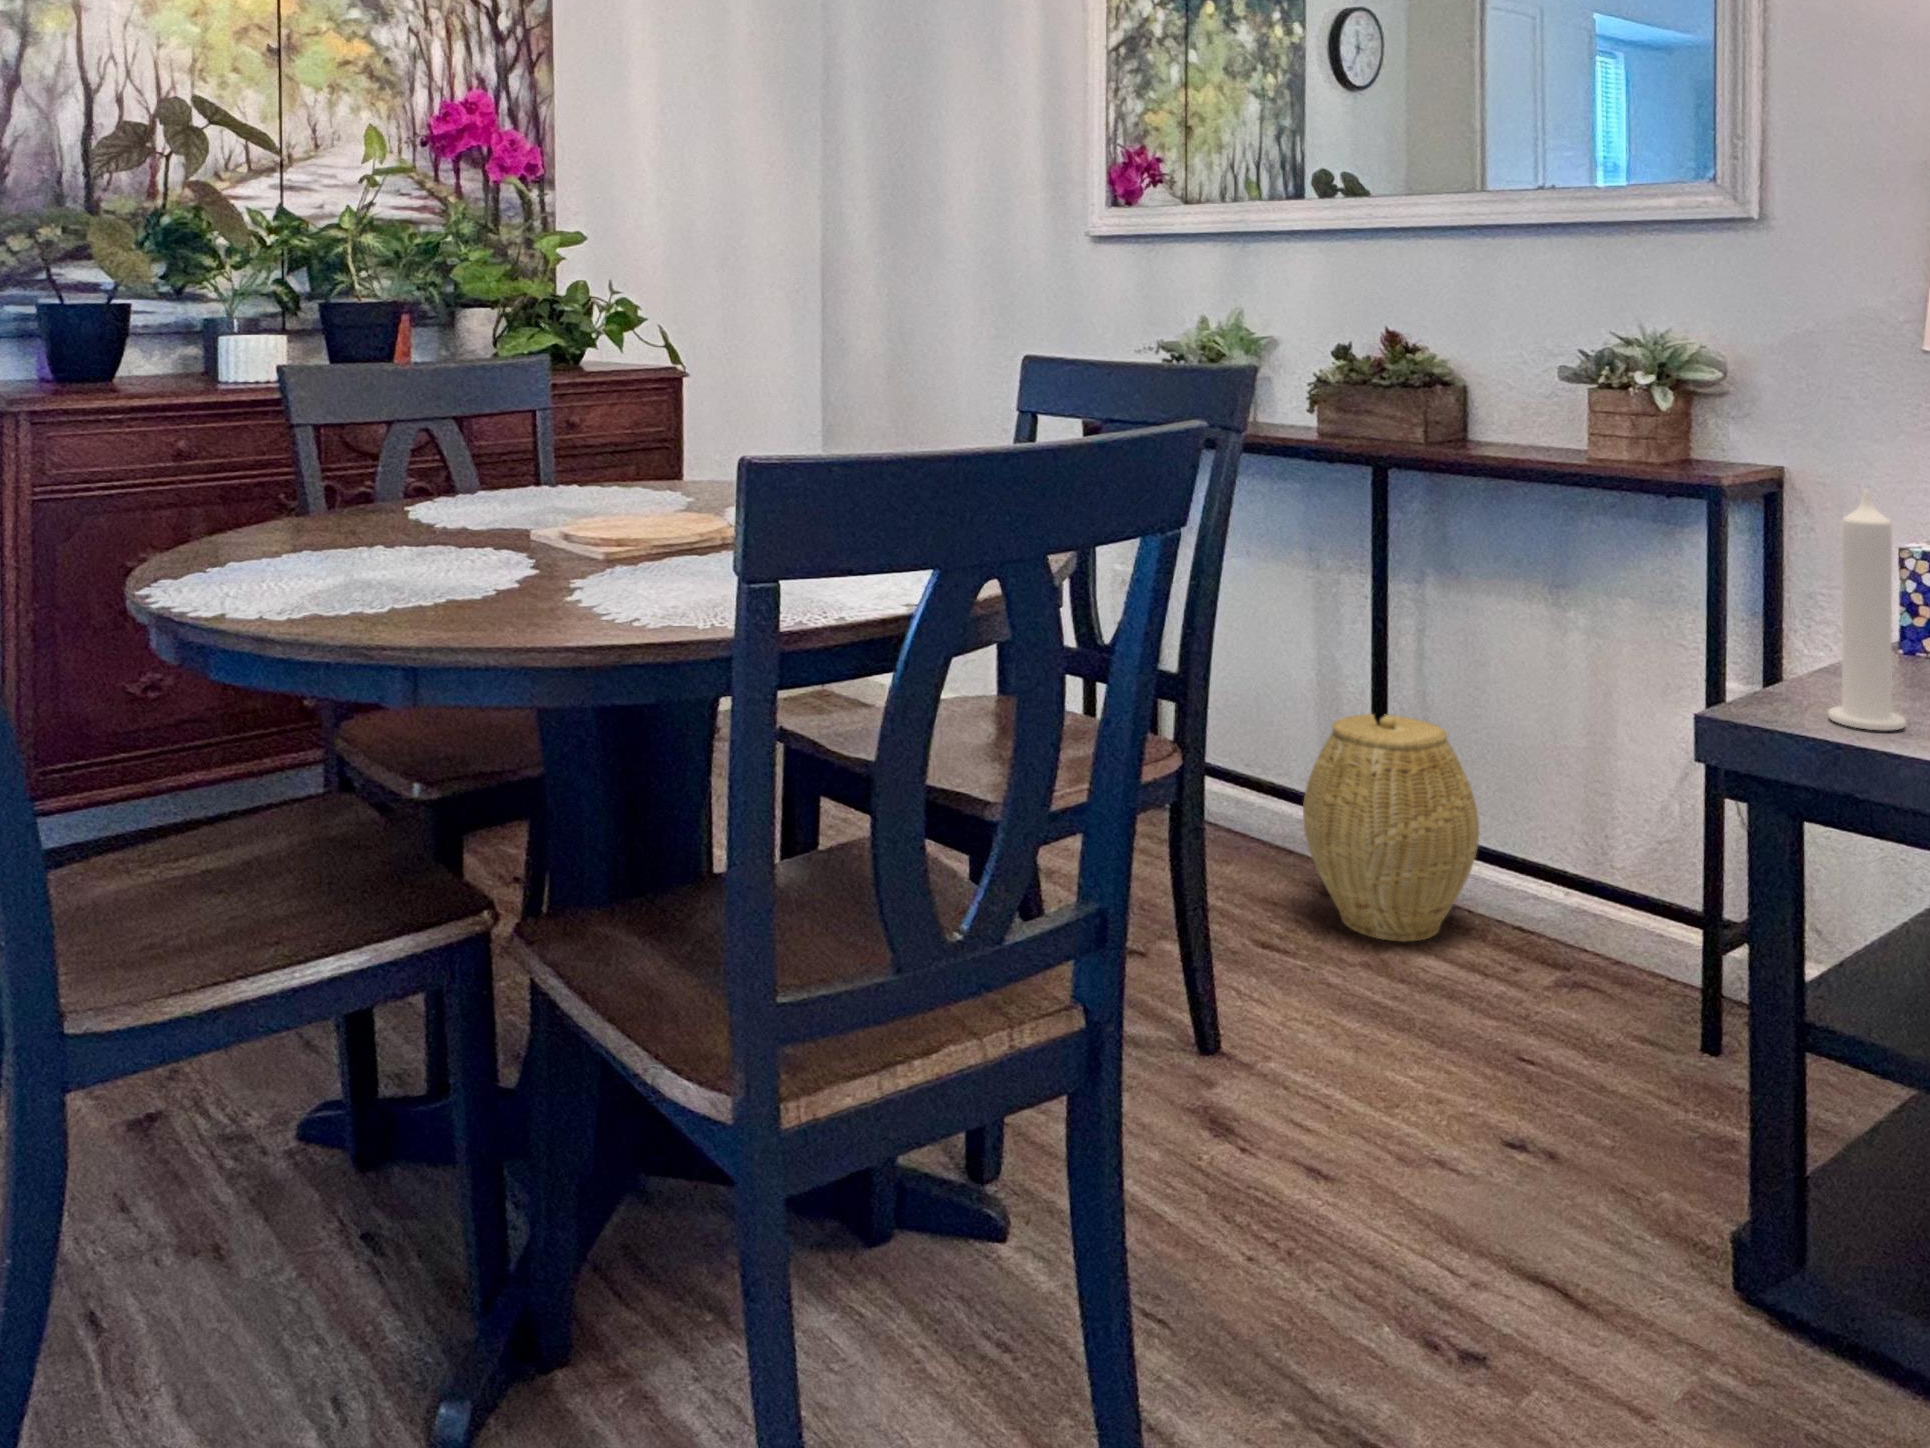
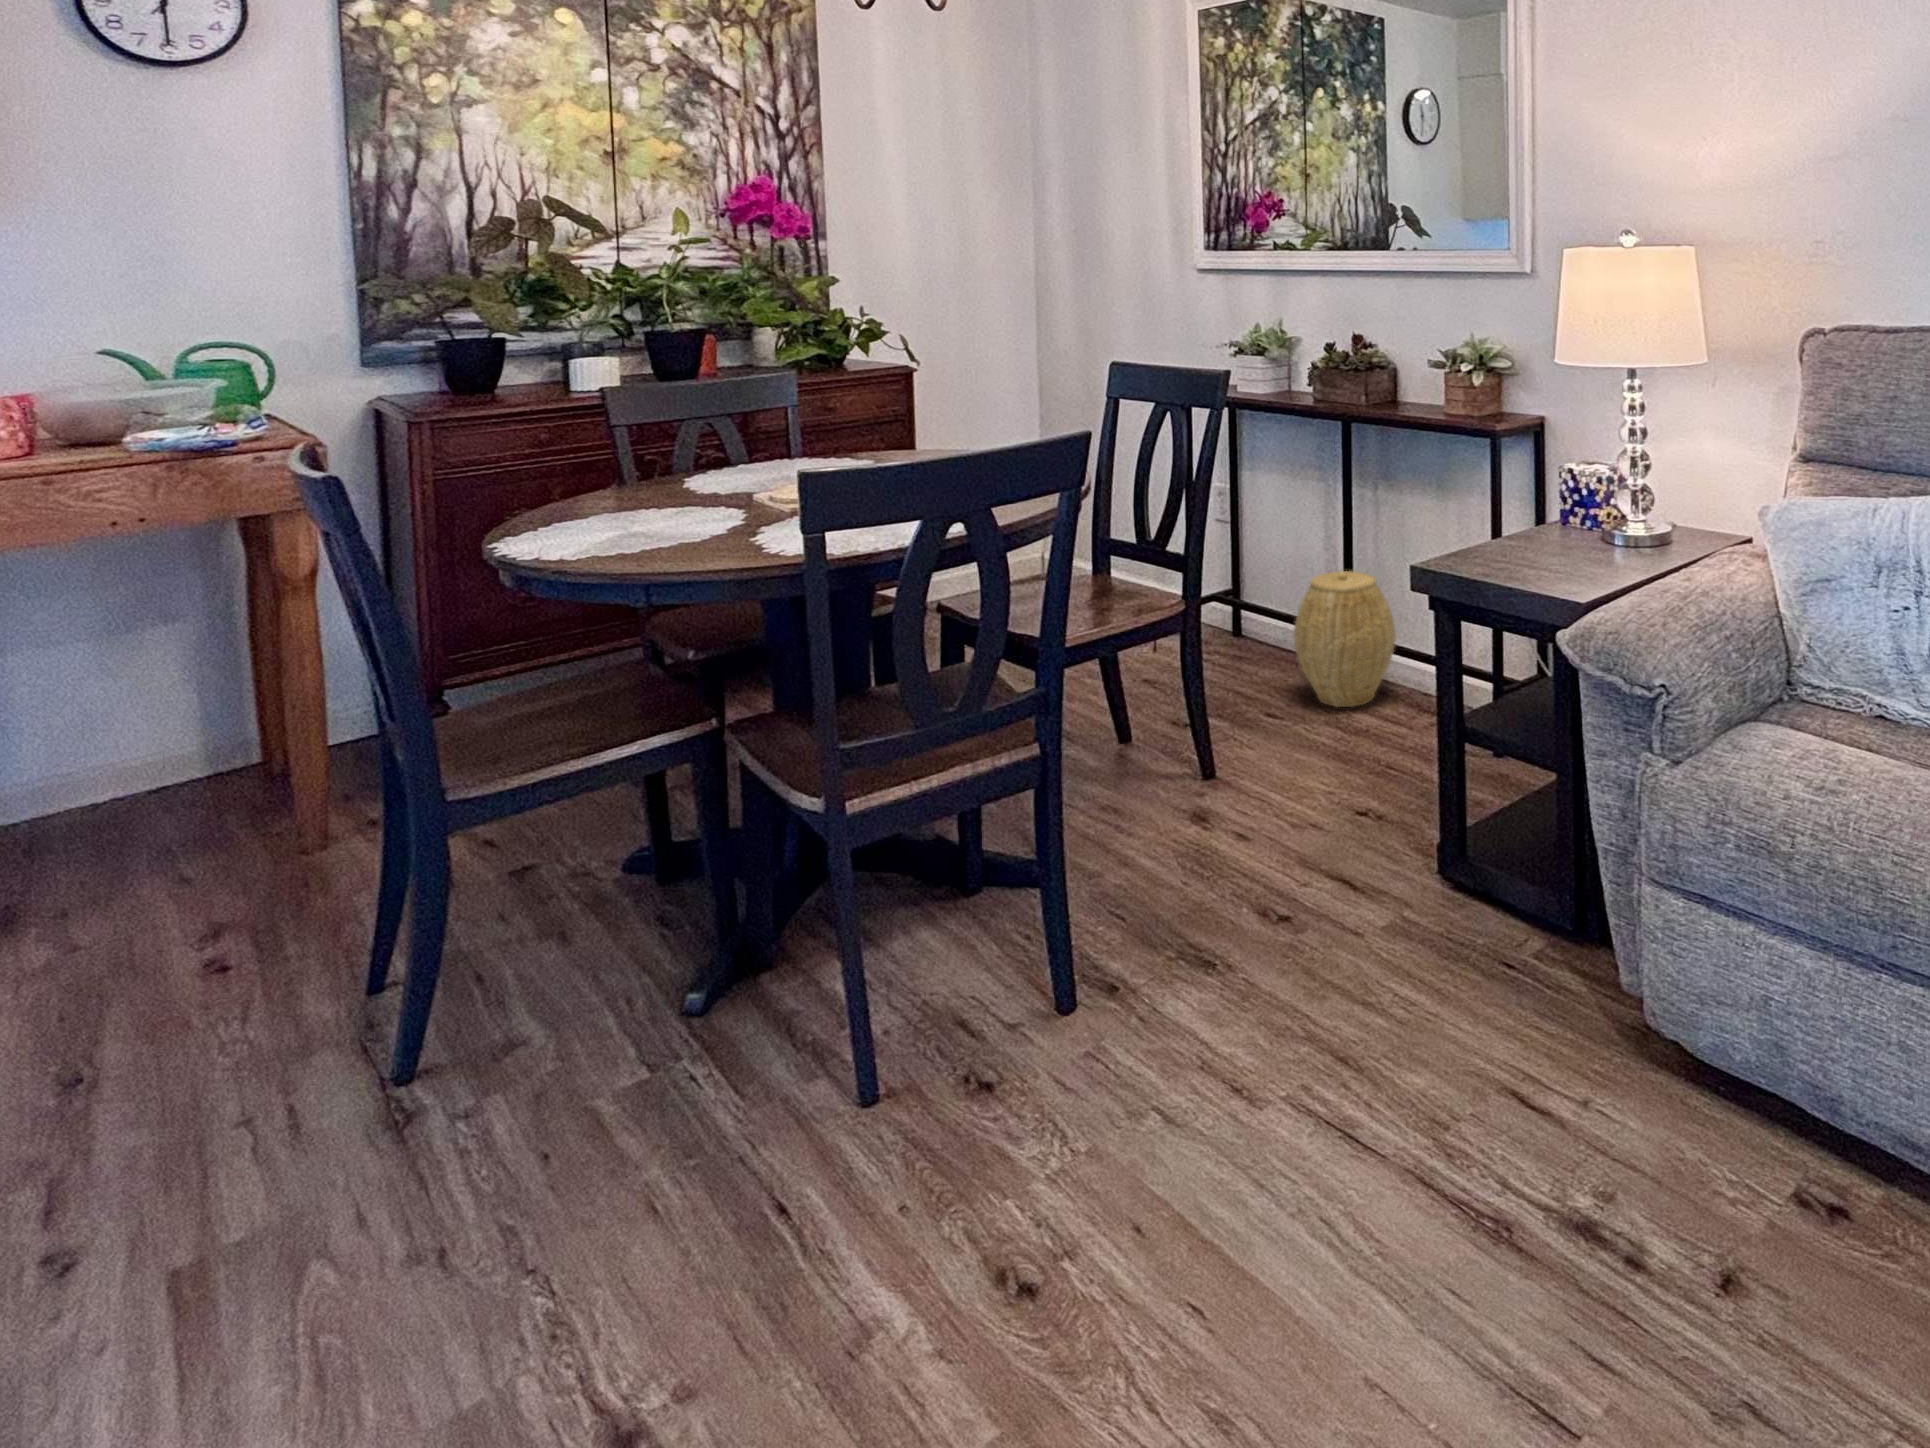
candle: present [1828,489,1906,730] -> none [1482,444,1517,573]

